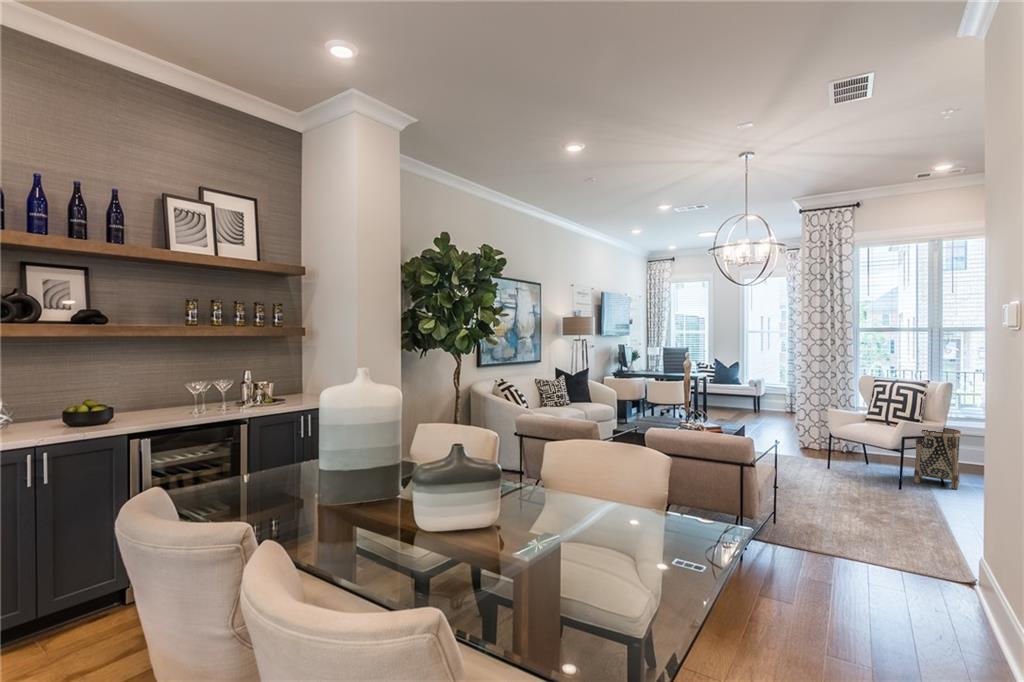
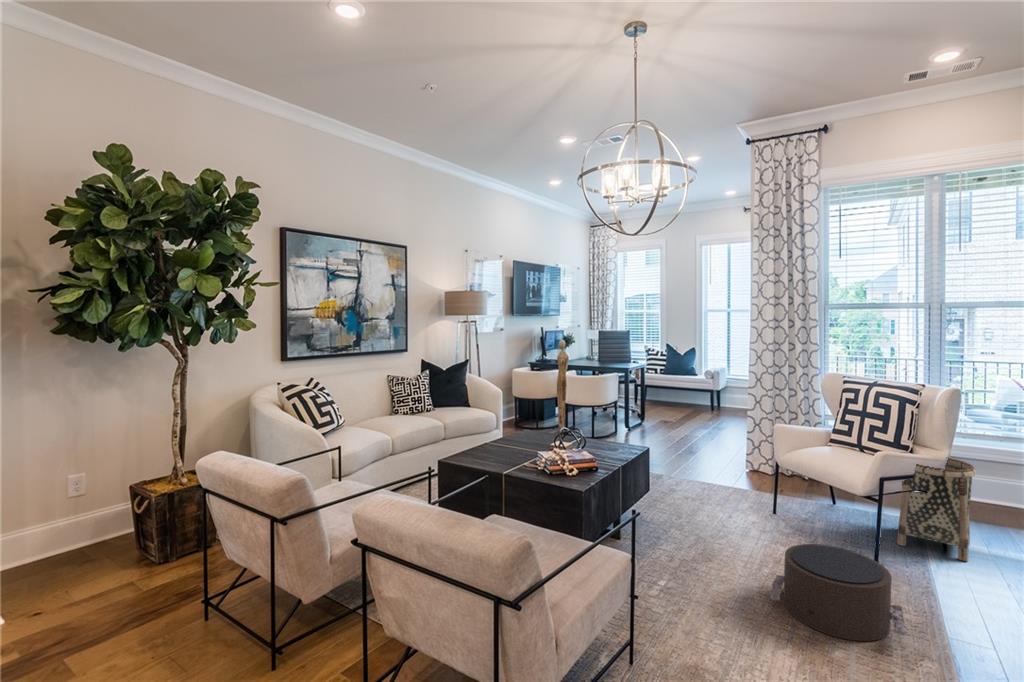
pouf: none [844,472,924,516] -> present [770,544,908,641]

